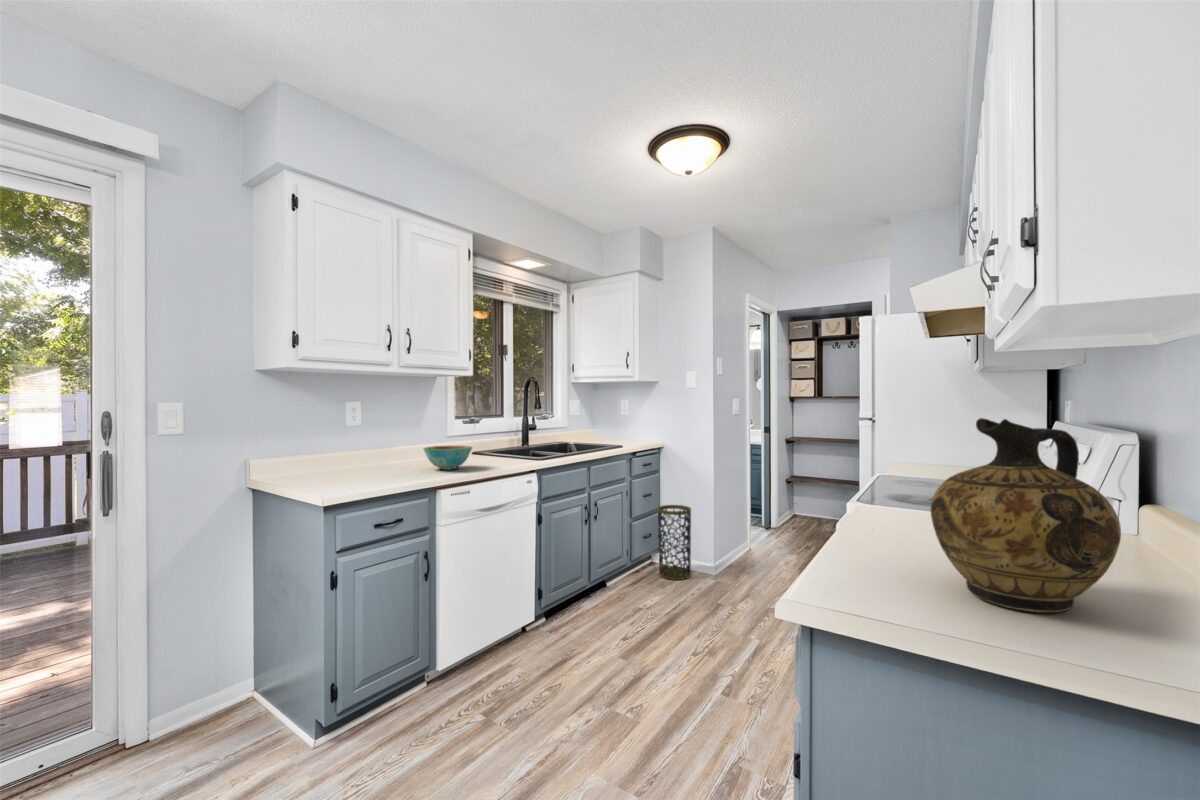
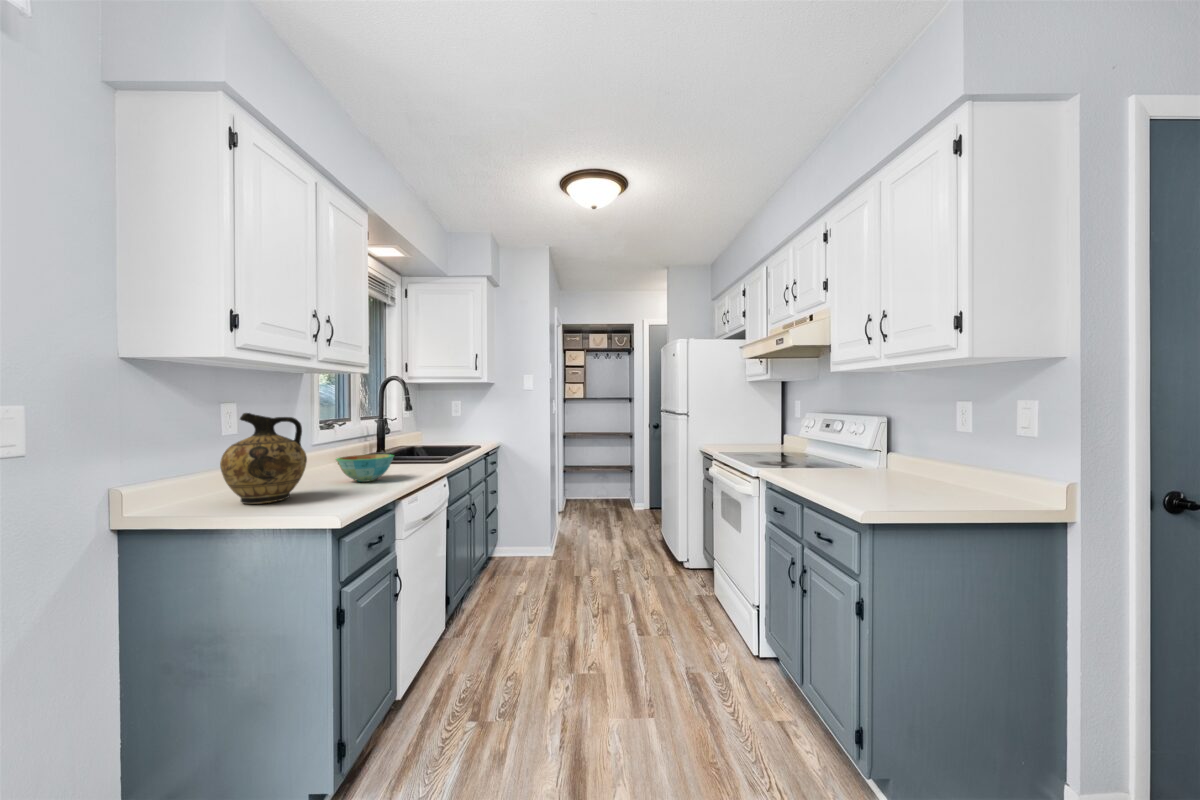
ceramic jug: present [931,418,1121,612] -> present [220,413,307,504]
trash can: present [658,505,691,580] -> none [502,498,534,567]

